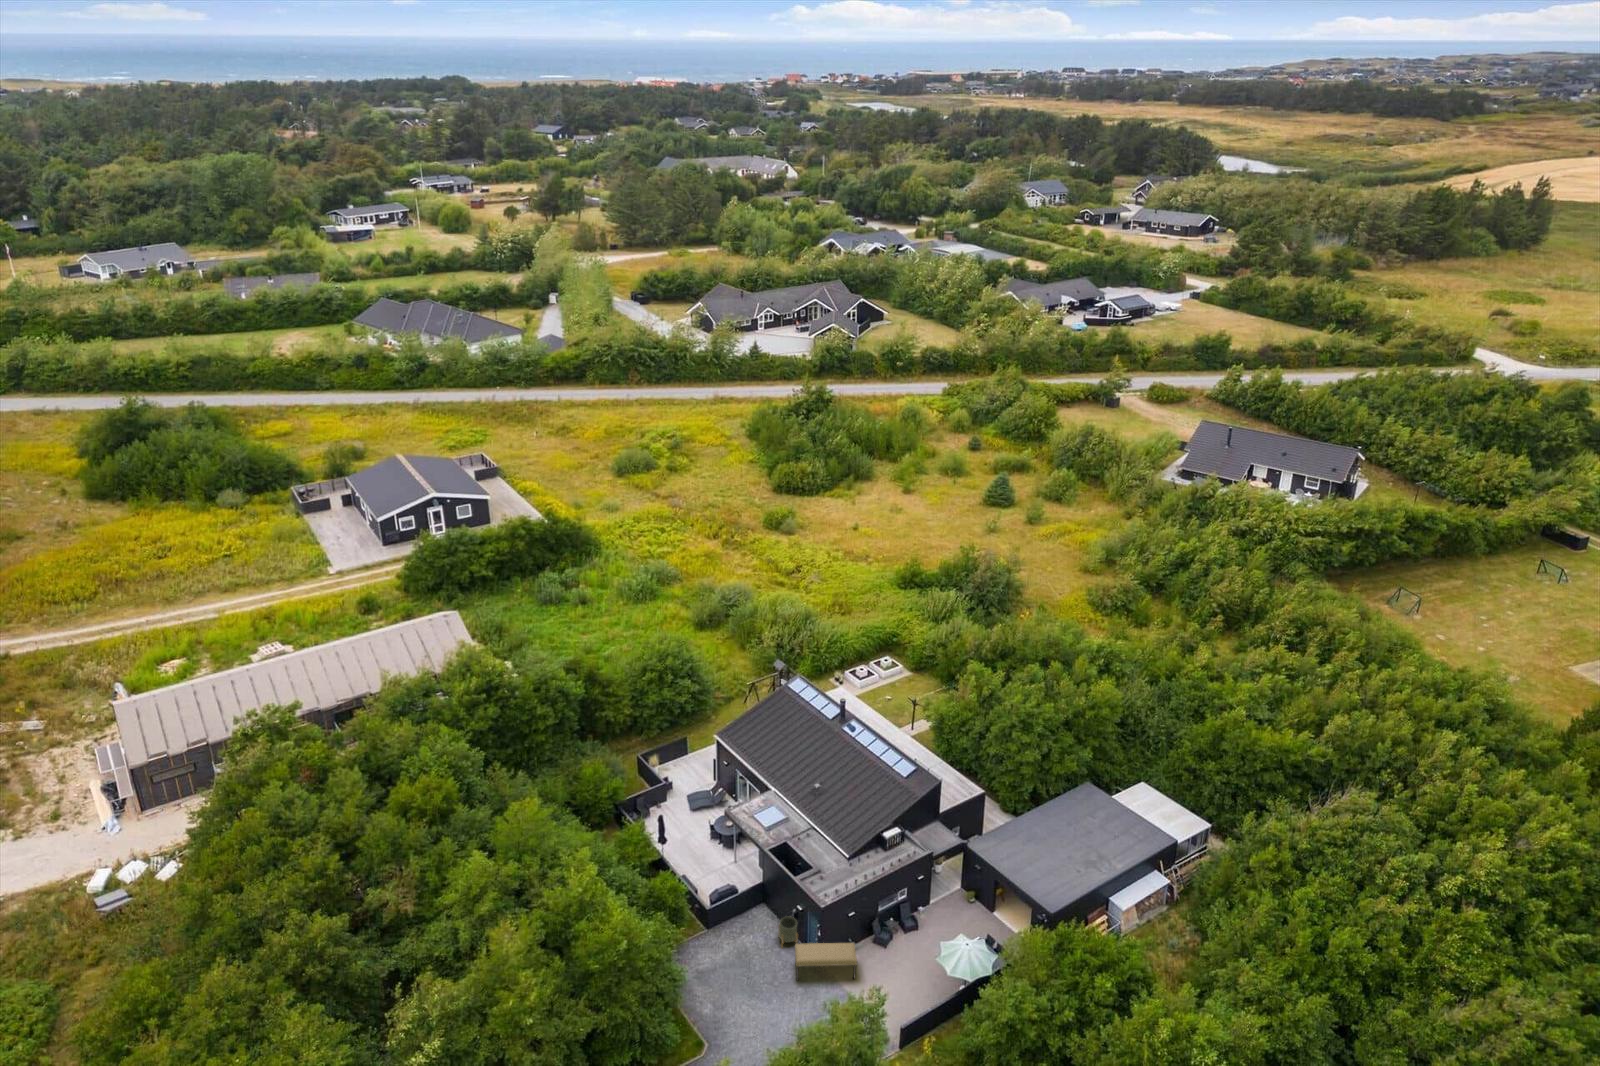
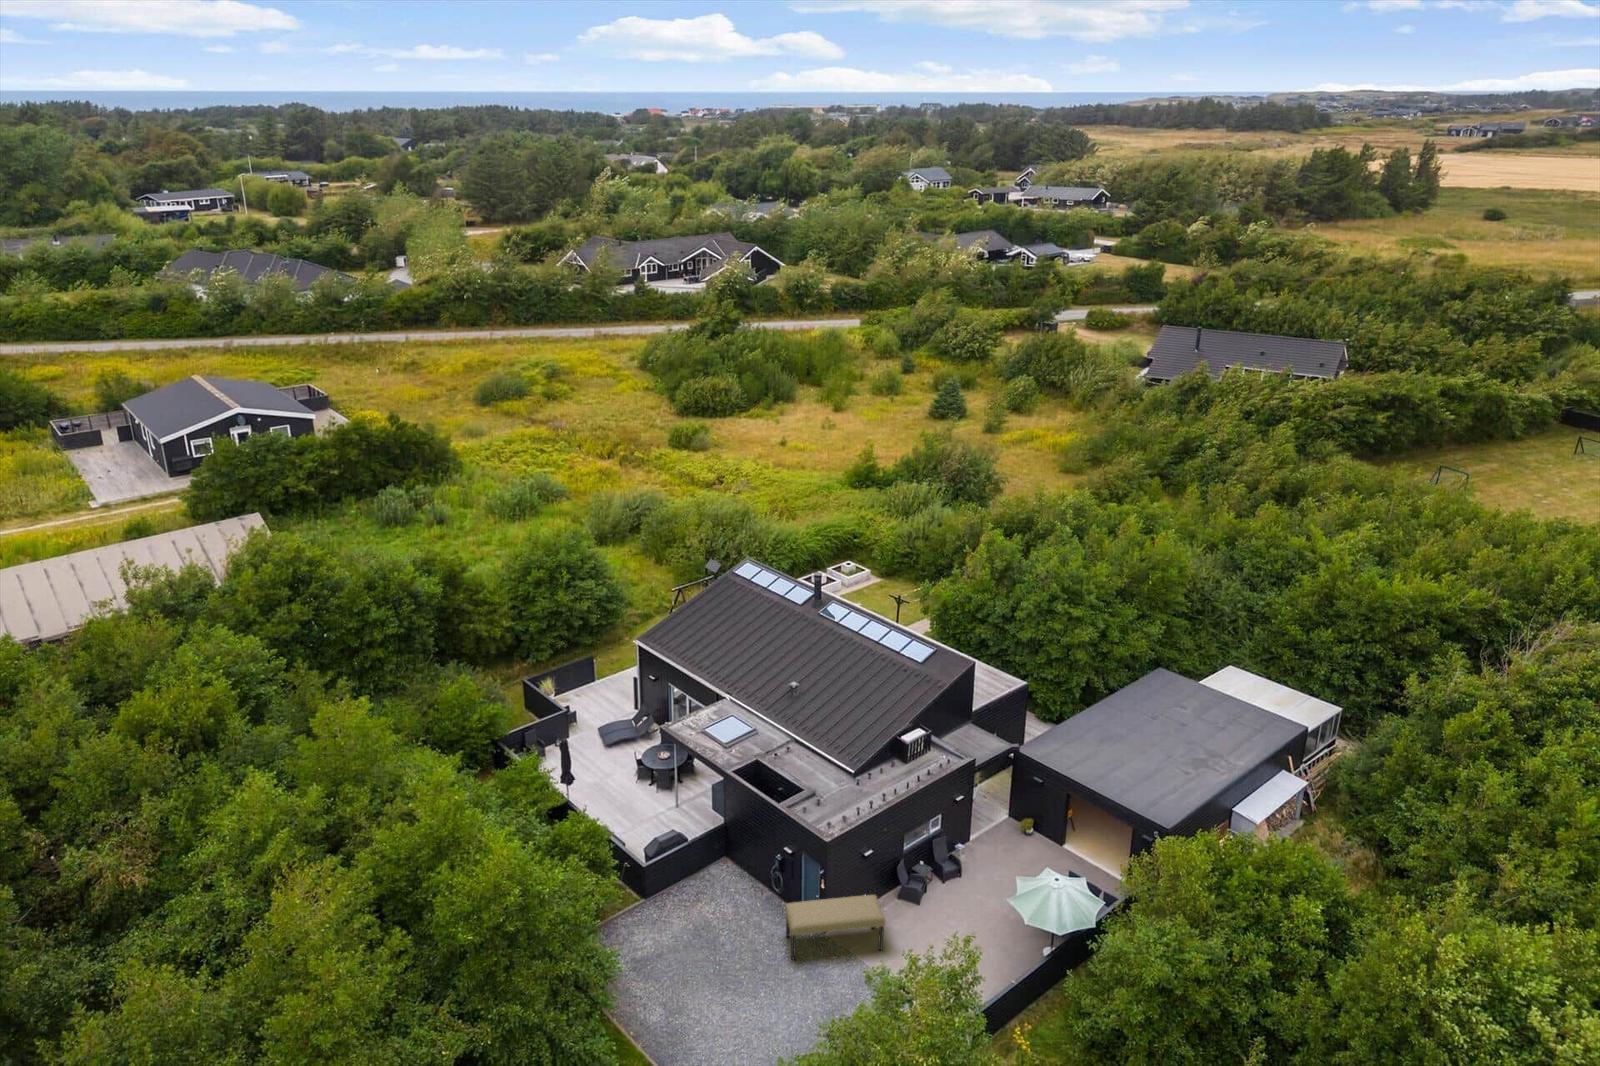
planter: present [778,916,798,947] -> none [755,867,786,917]

